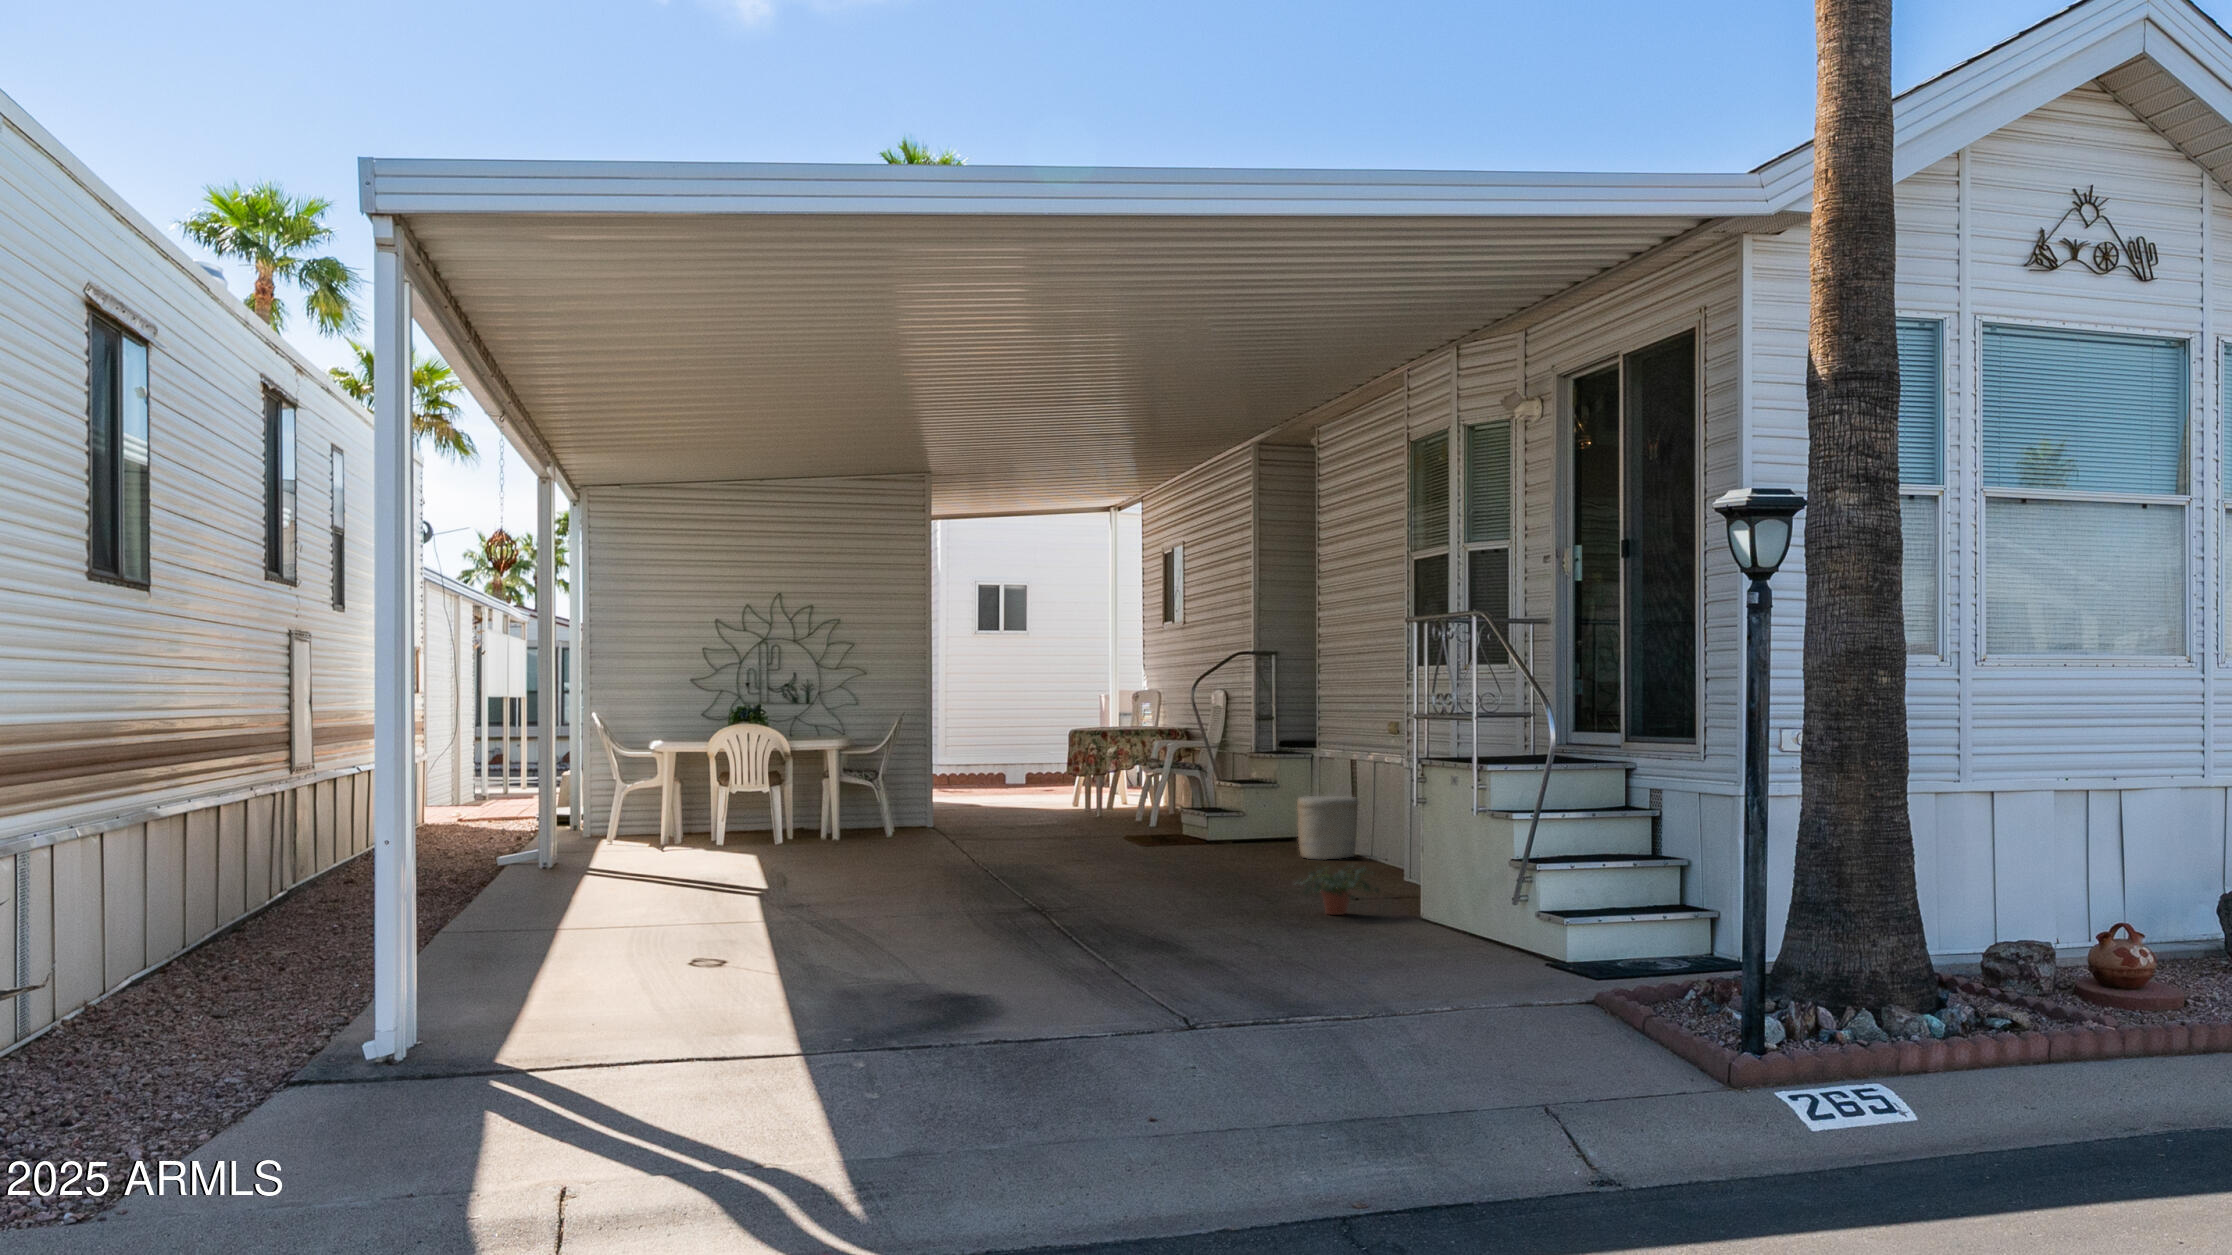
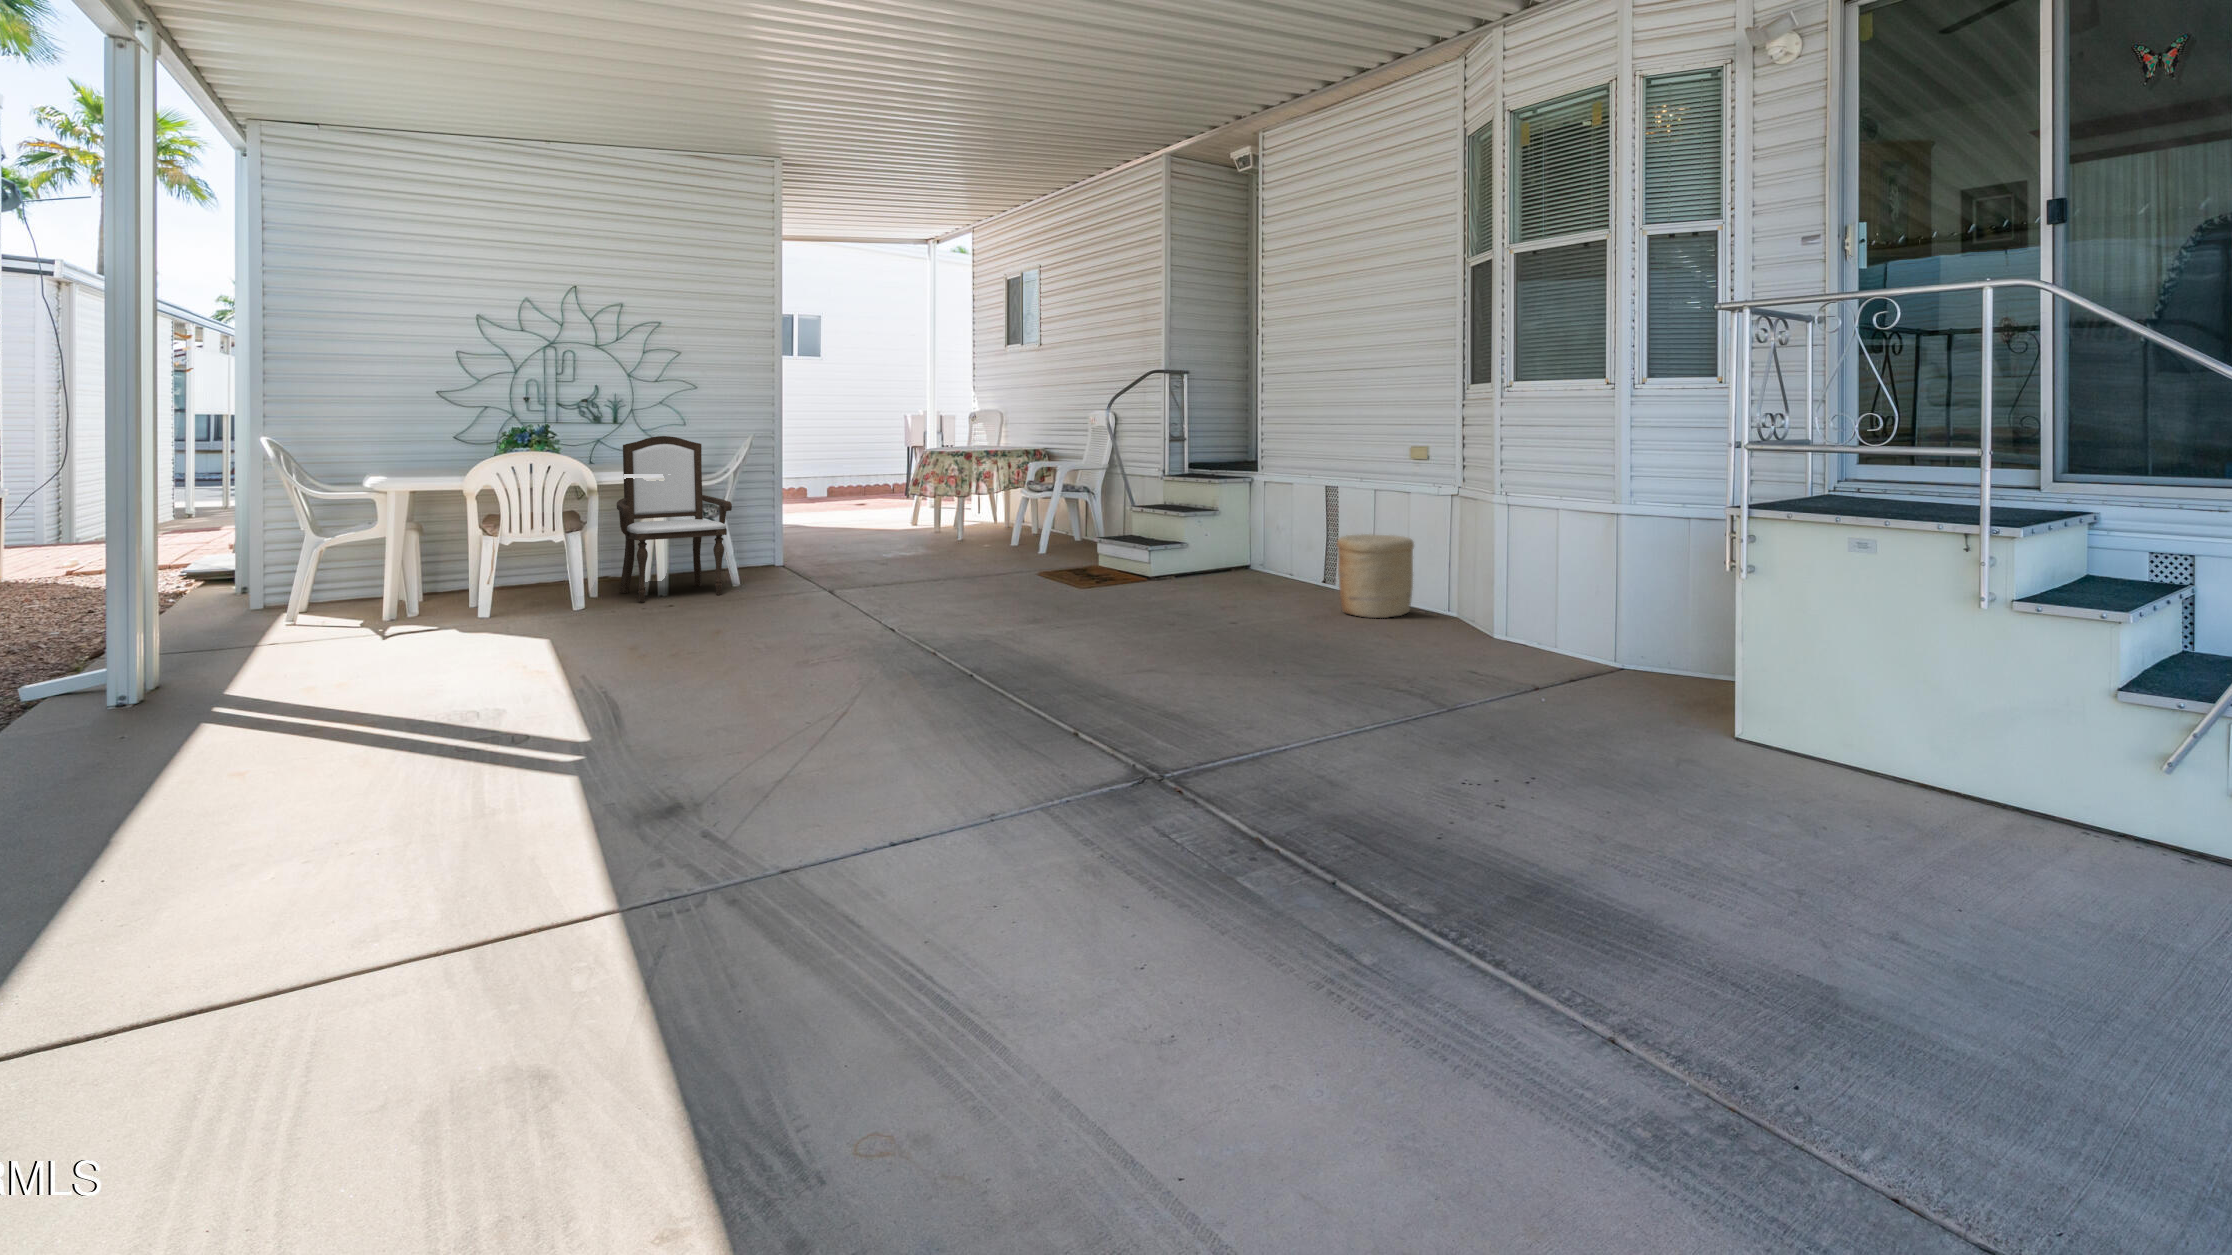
armchair: none [806,713,885,841] -> present [617,436,732,602]
potted plant: present [1297,865,1379,915] -> none [1727,689,1896,794]

